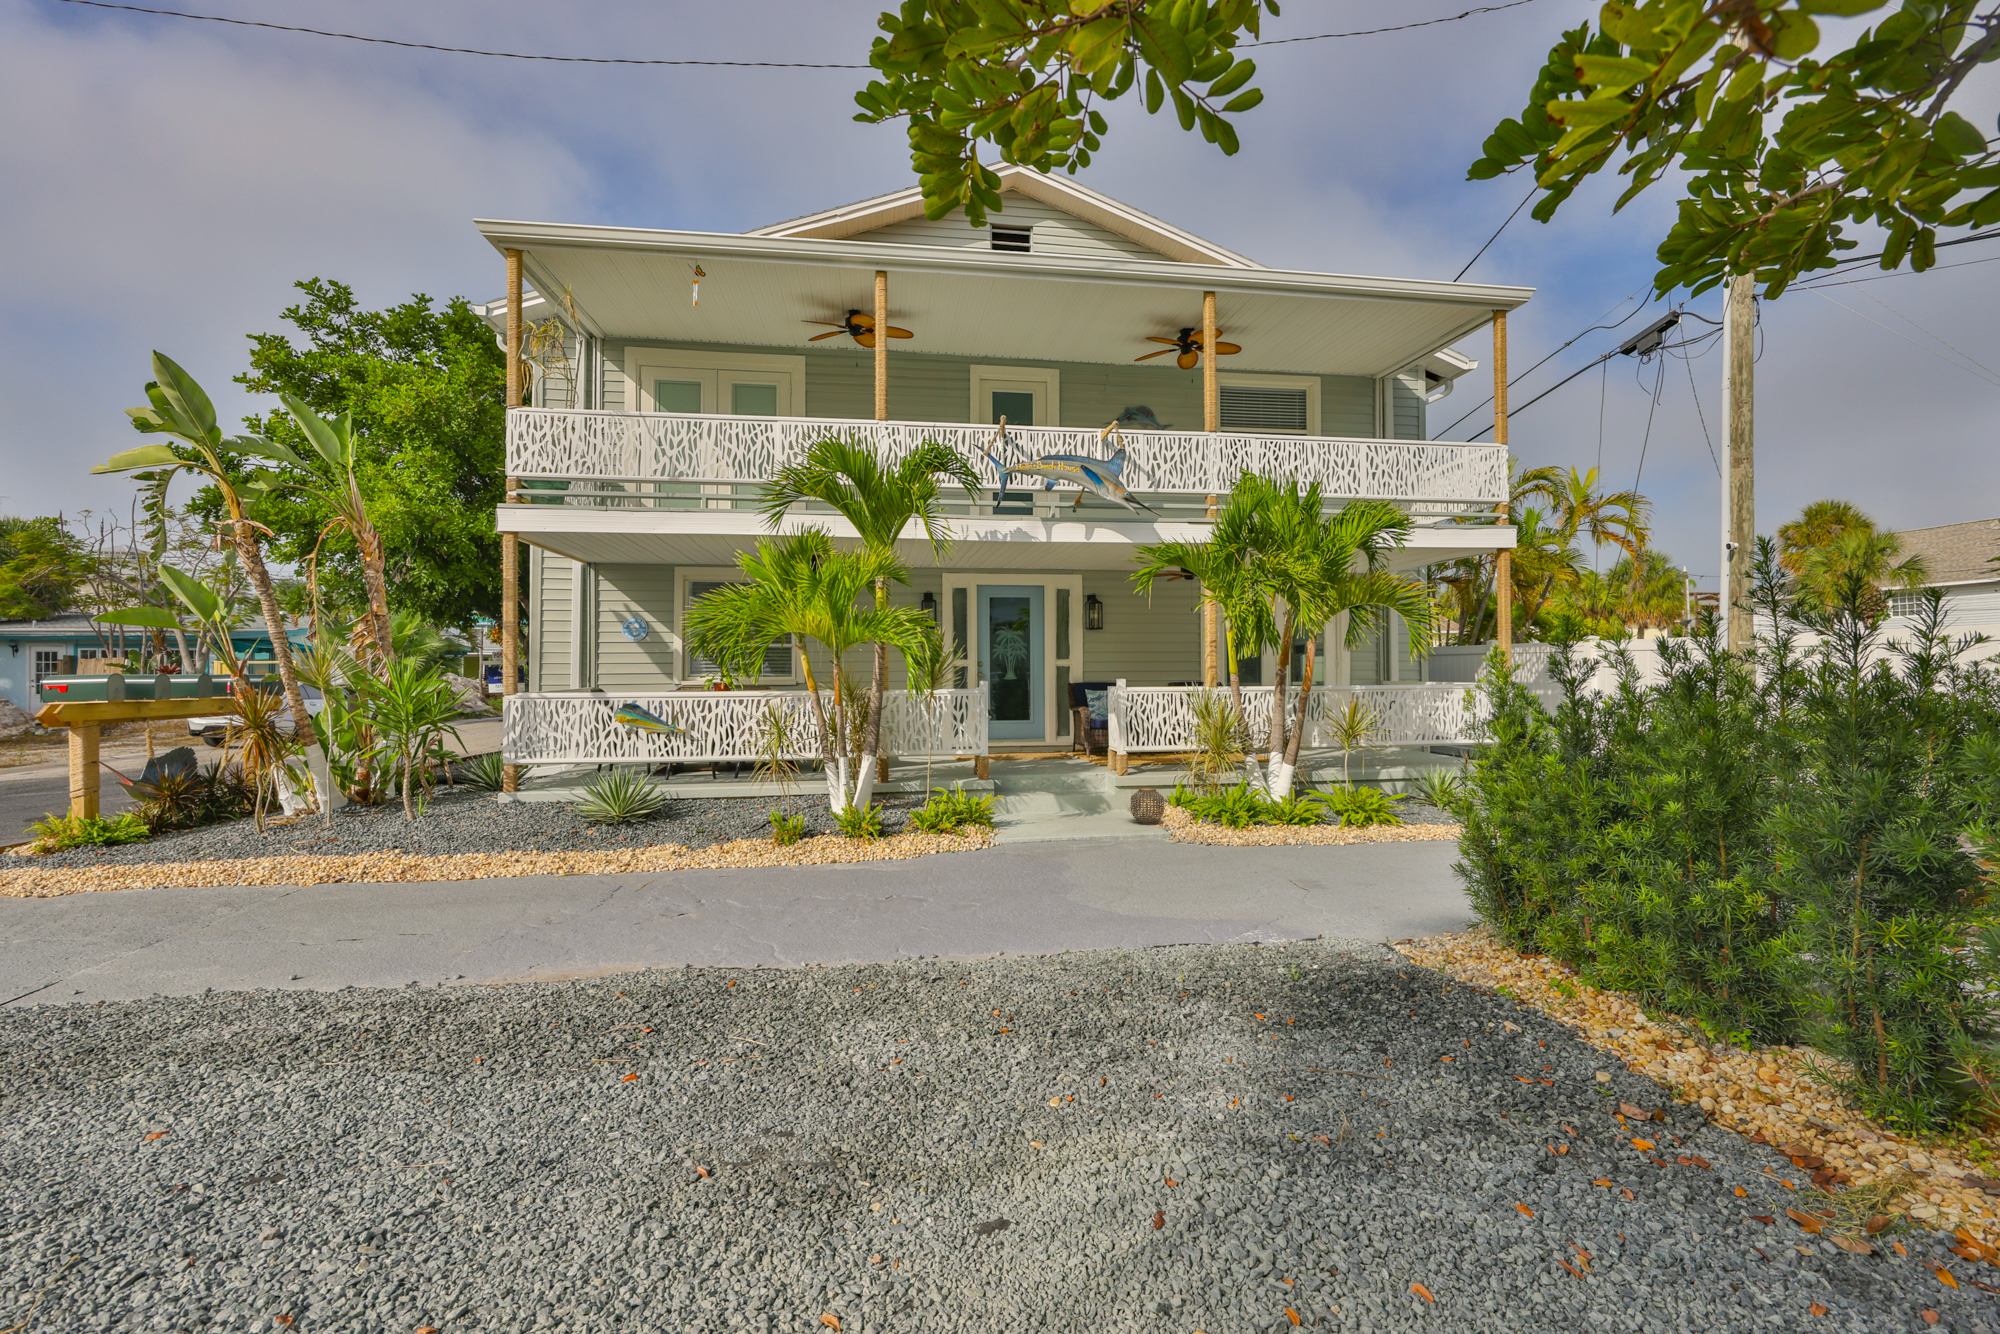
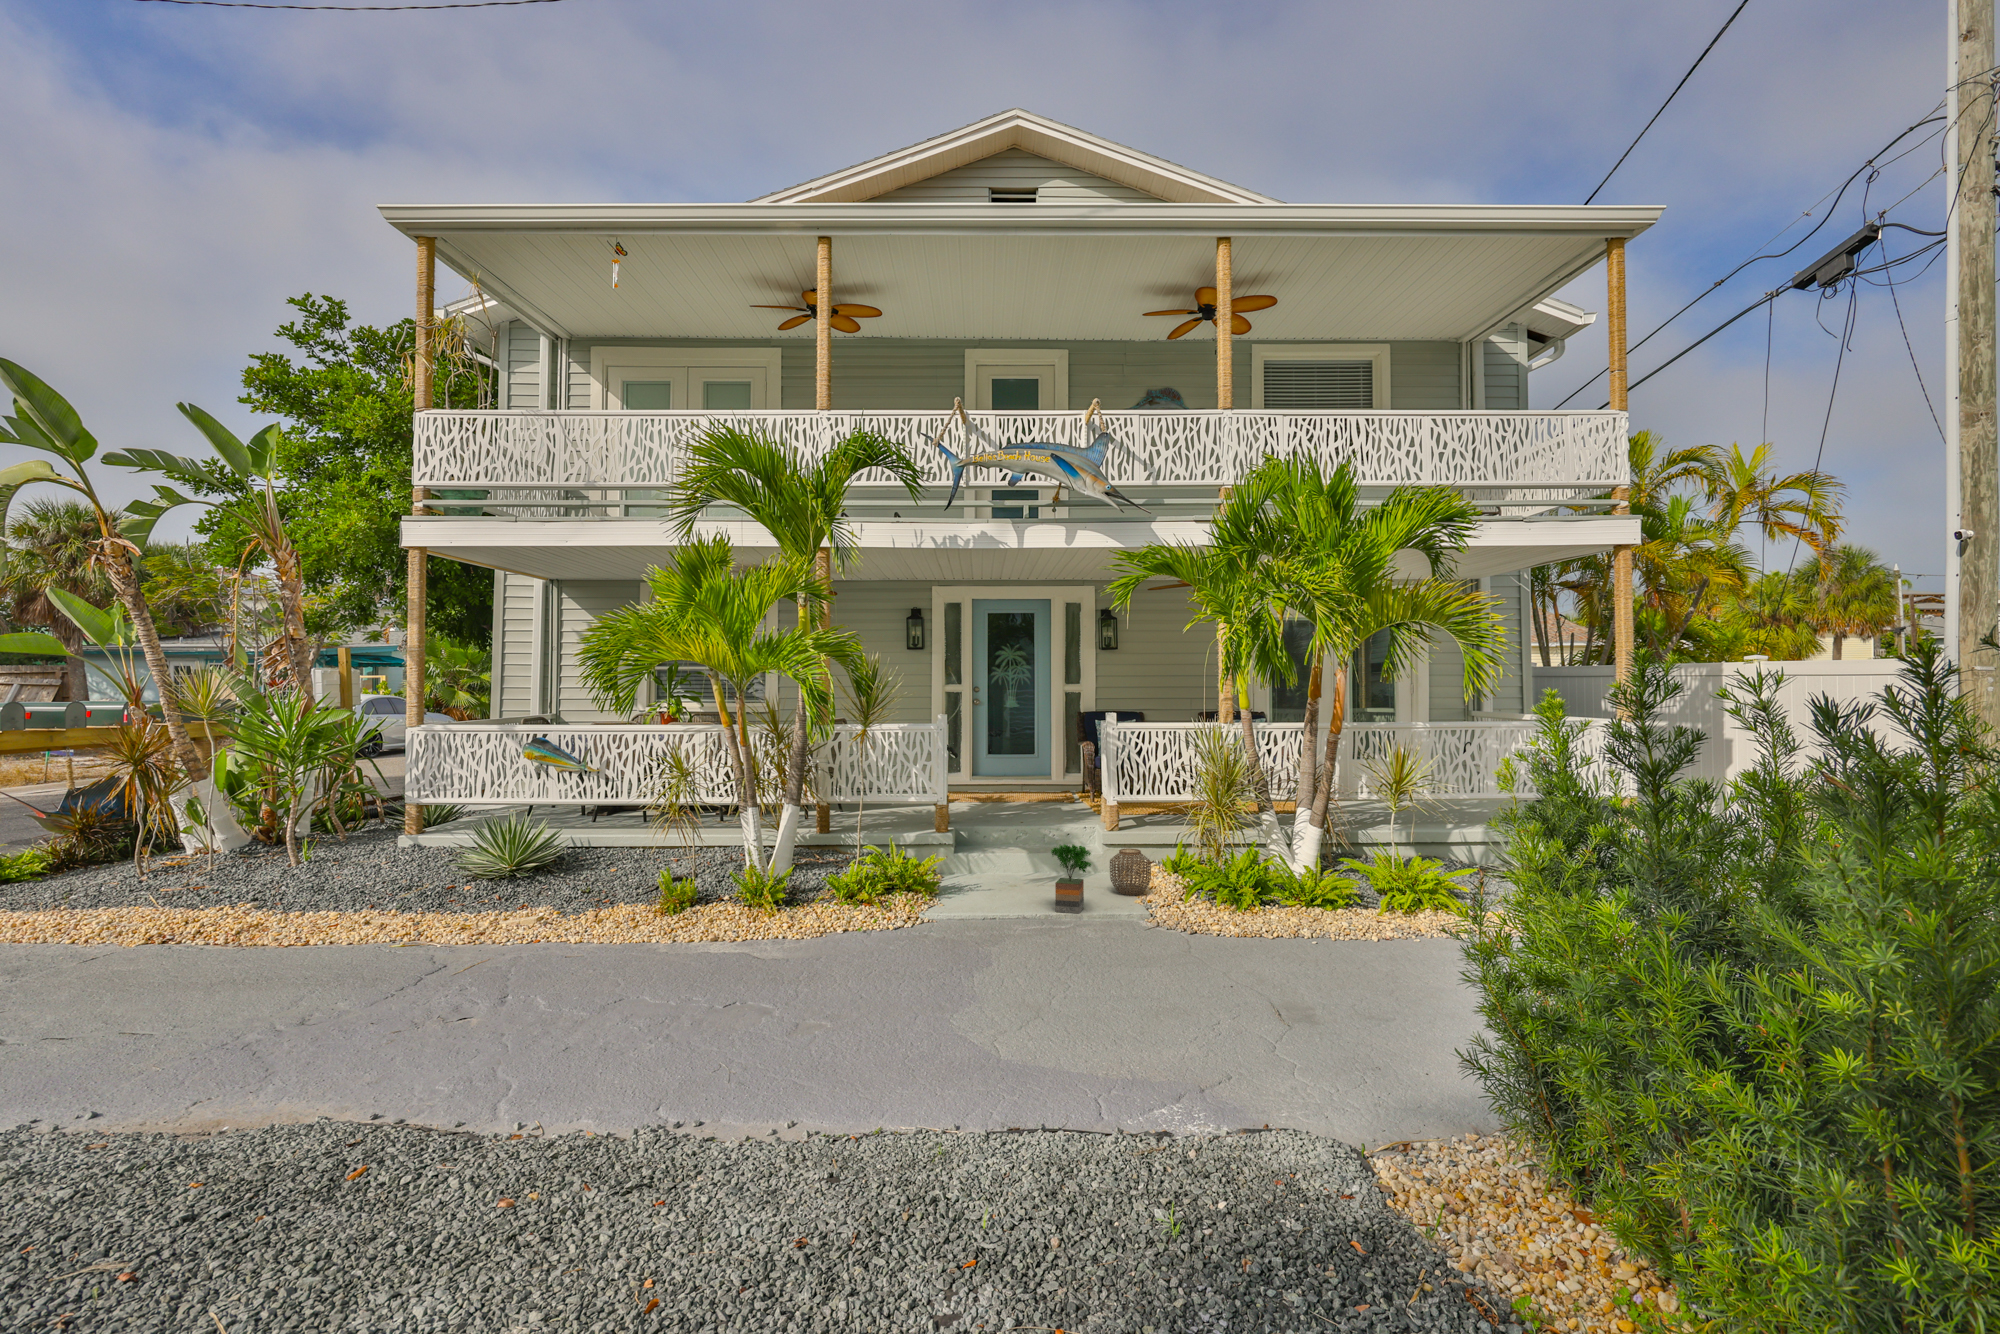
potted tree: none [1092,782,1128,836] -> present [1051,844,1091,914]

